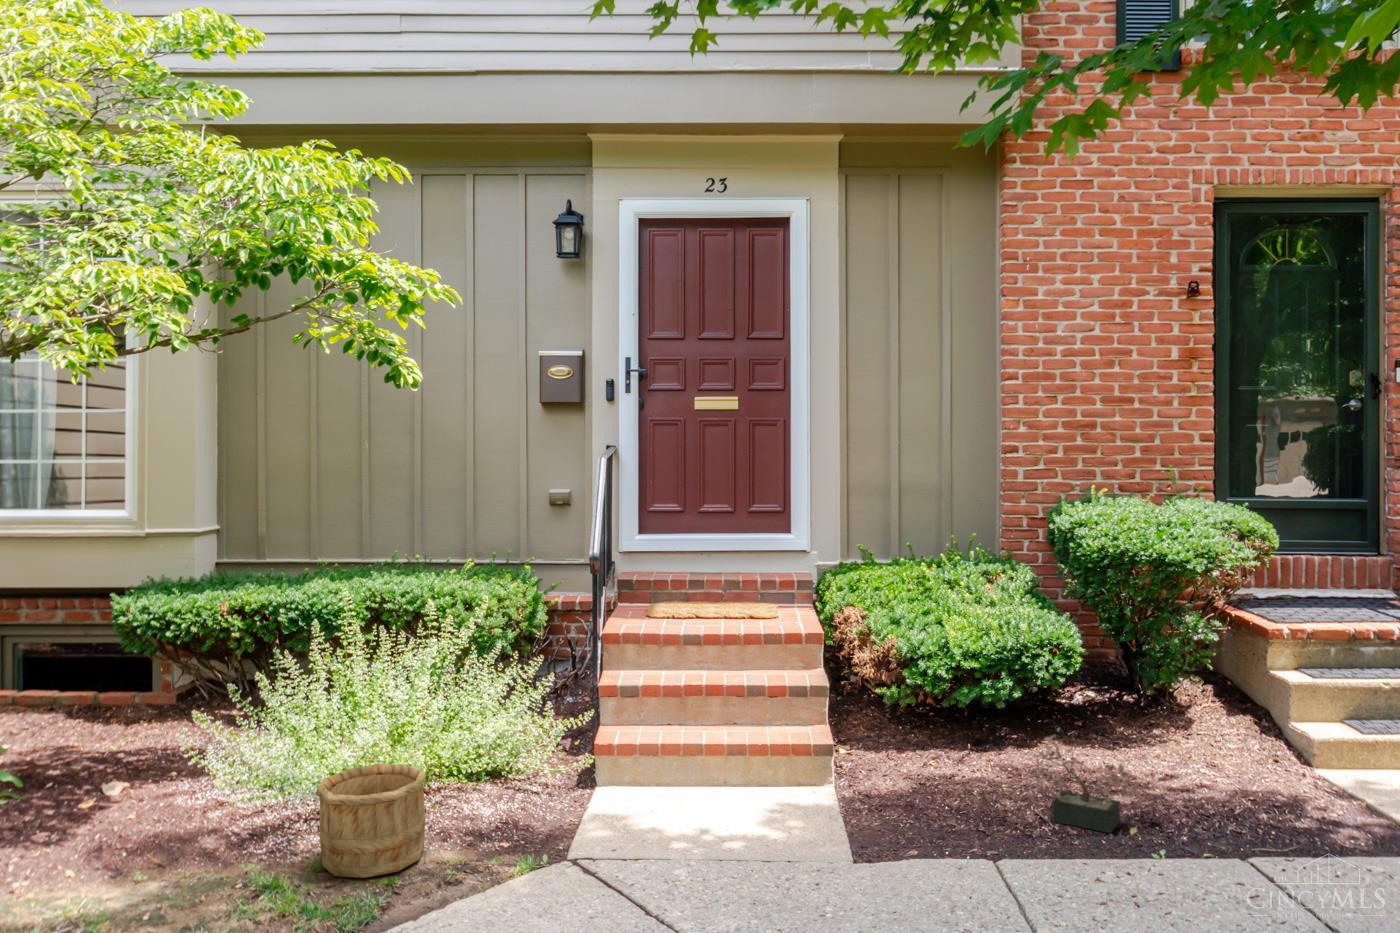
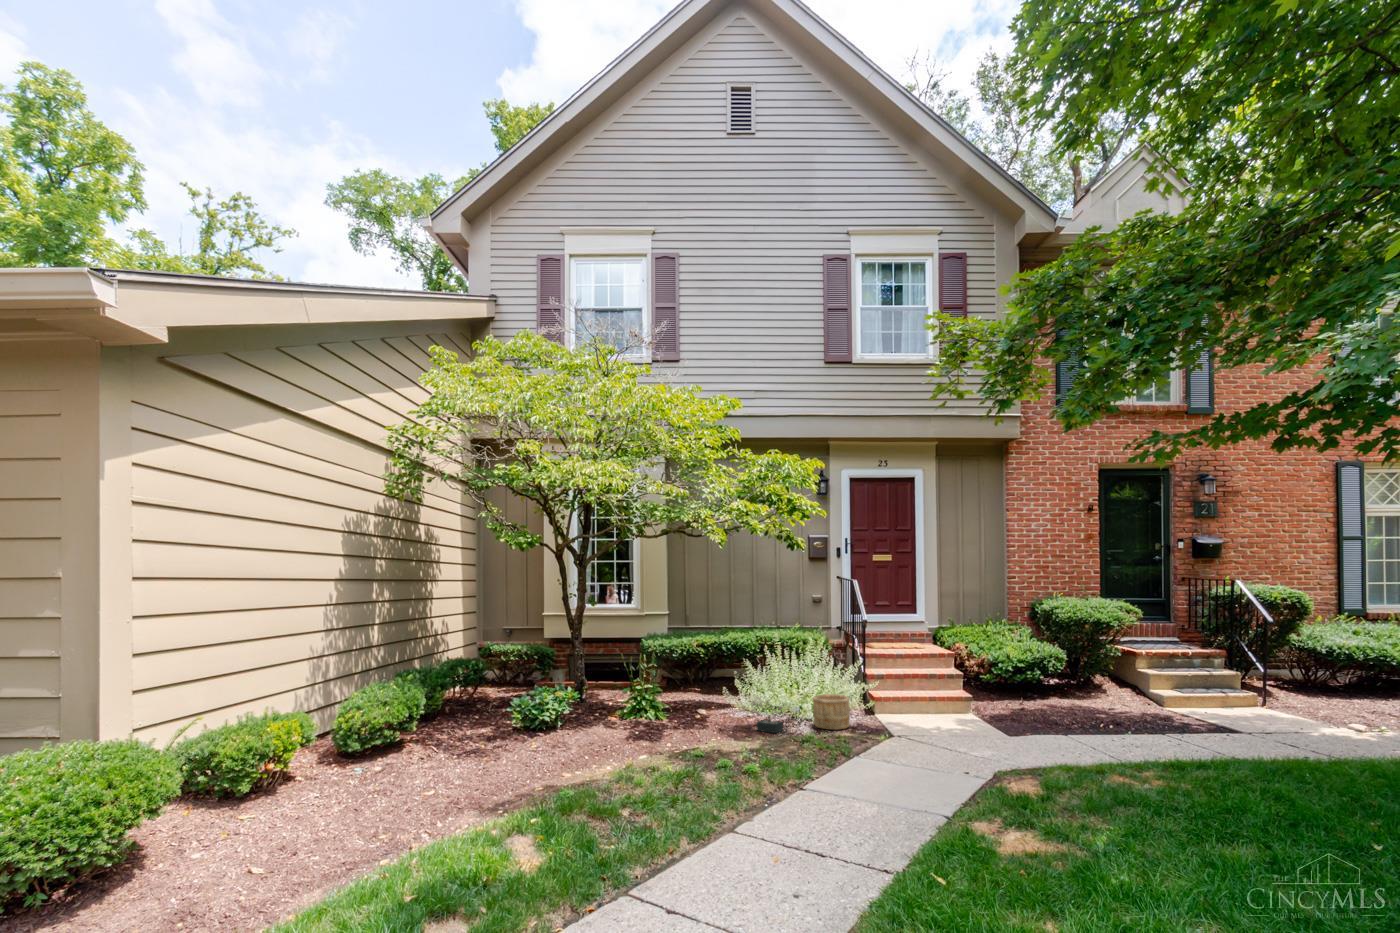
decorative plant: present [1033,735,1133,833] -> present [751,697,785,733]

